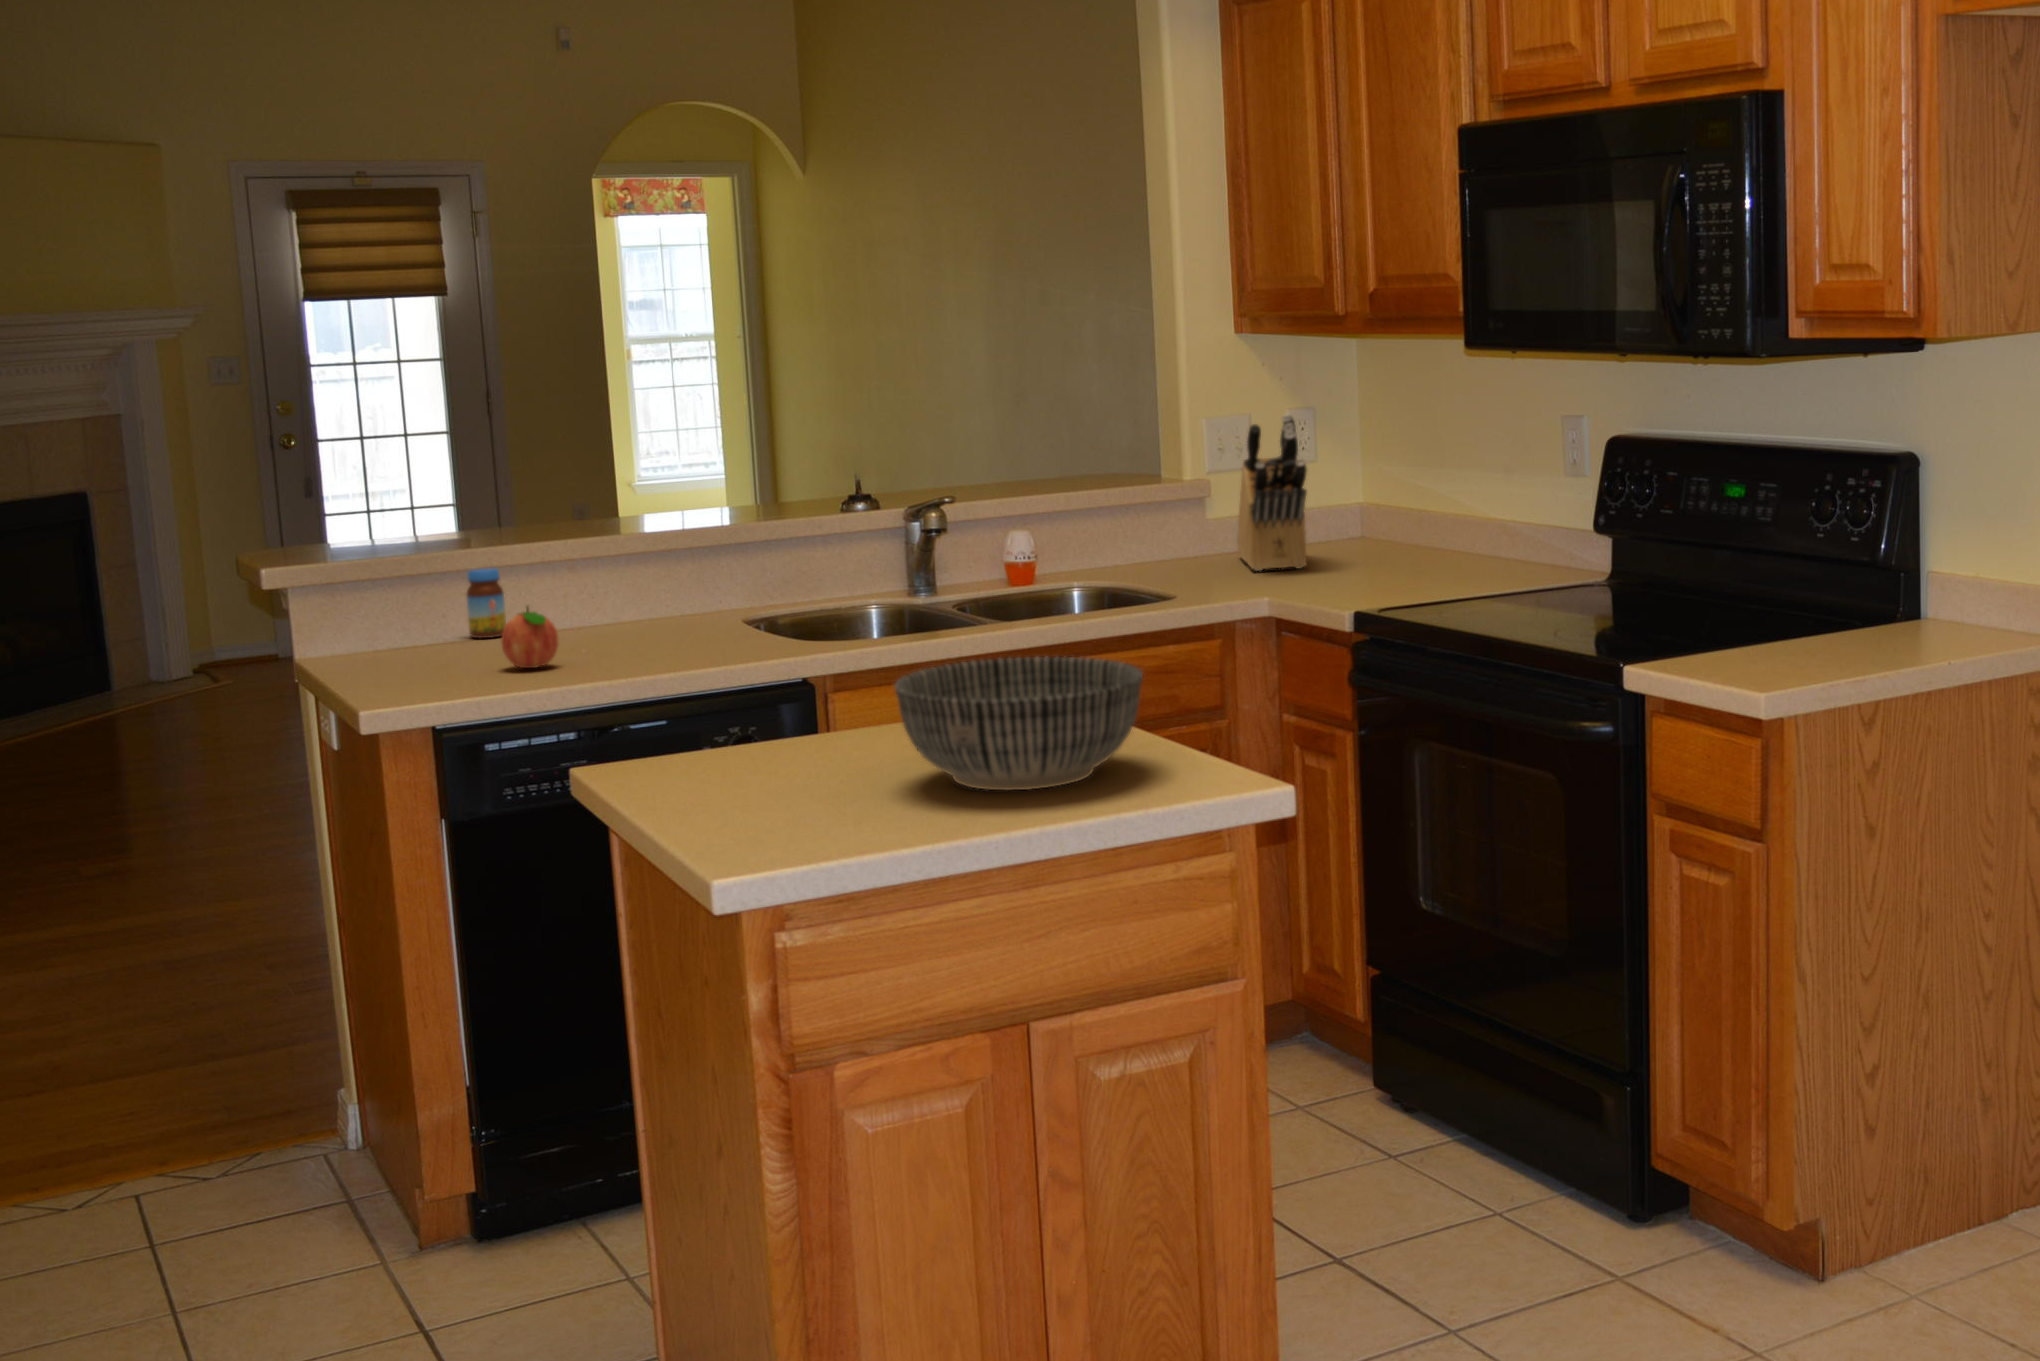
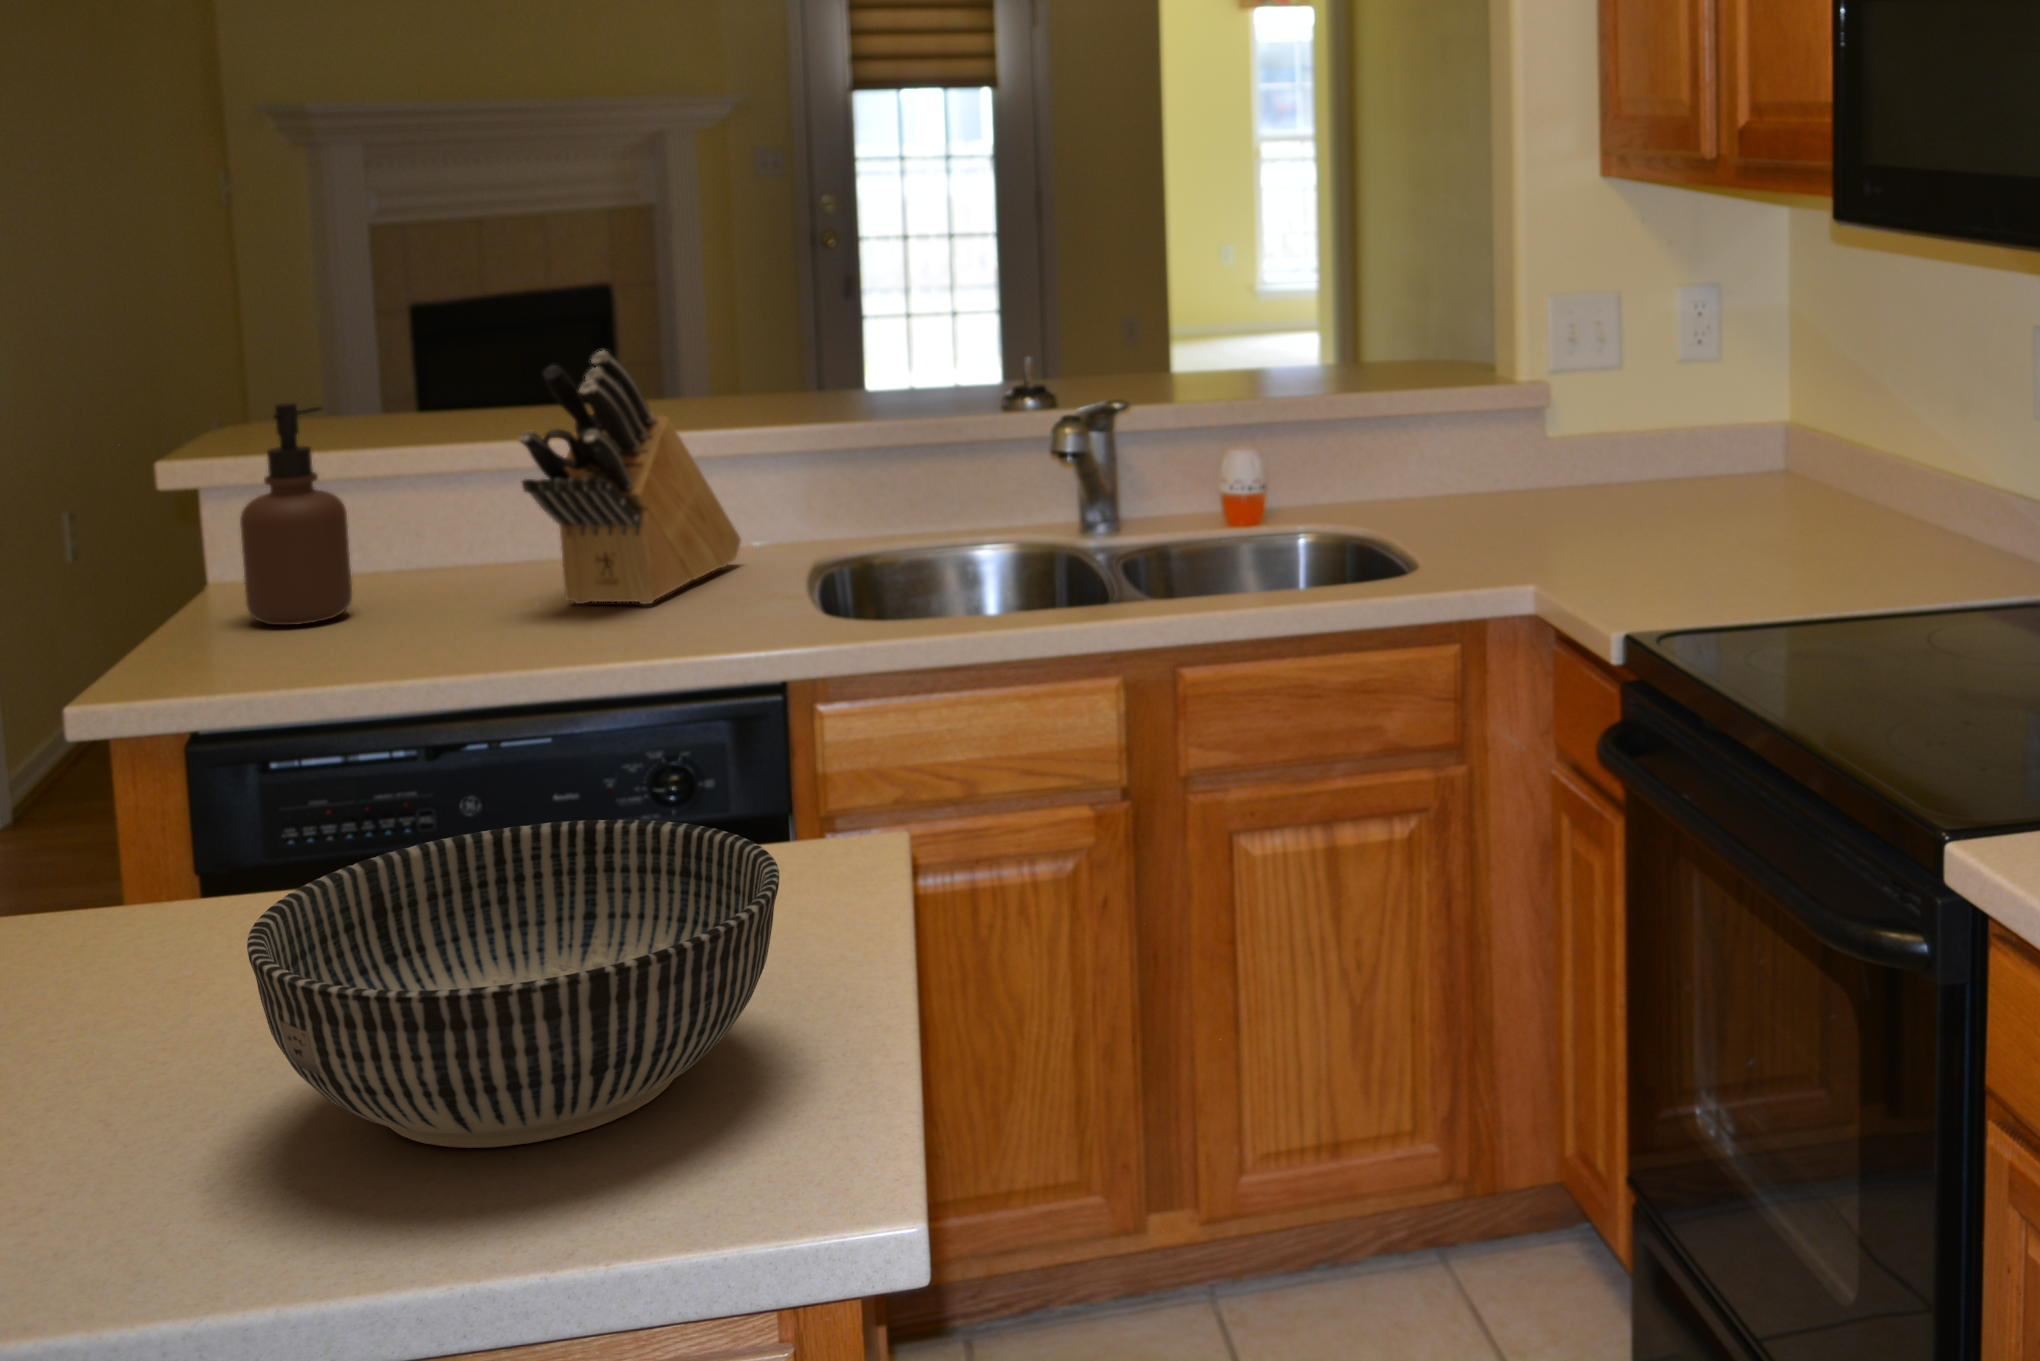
knife block: present [1237,414,1307,571] -> present [519,351,741,604]
soap dispenser: none [378,511,456,669] -> present [240,403,352,625]
jar: present [467,568,506,638] -> none [452,472,507,569]
fruit: present [502,606,559,668] -> none [372,549,457,639]

